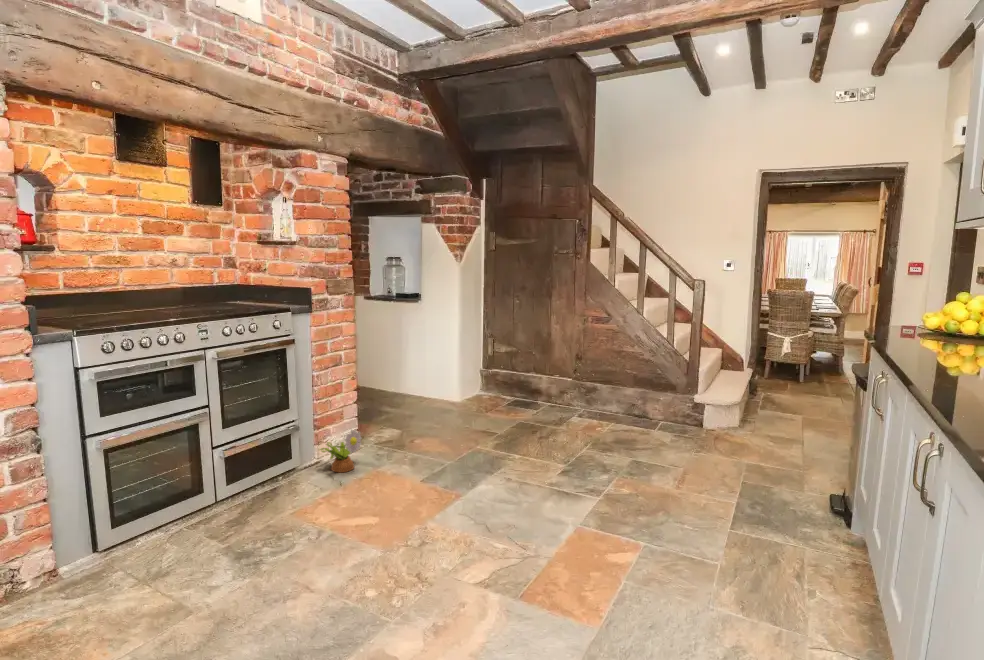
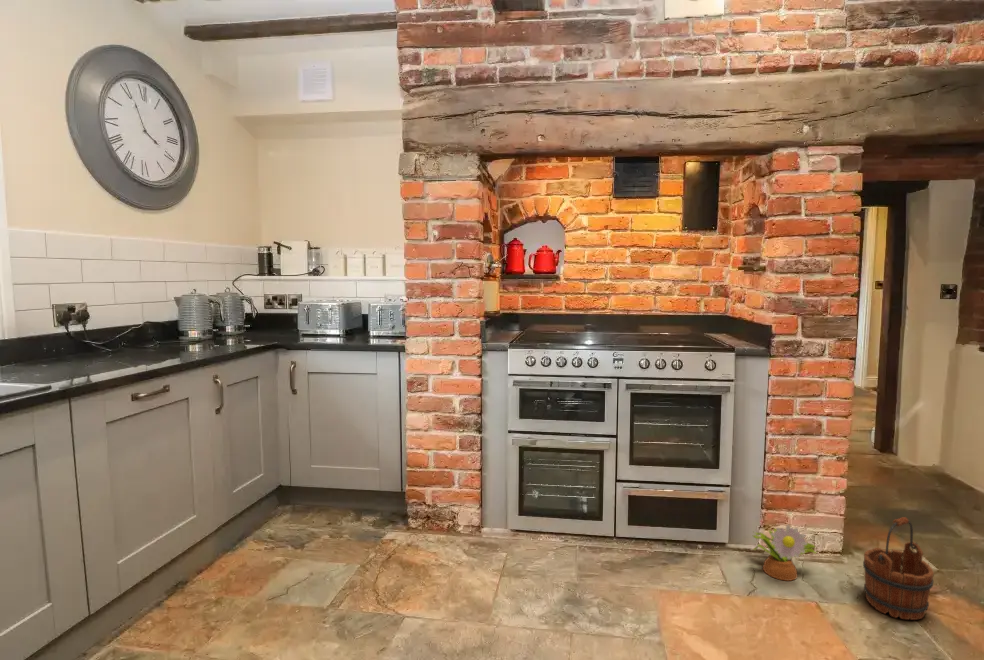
wooden bucket: none [386,399,420,459] -> present [863,517,934,620]

